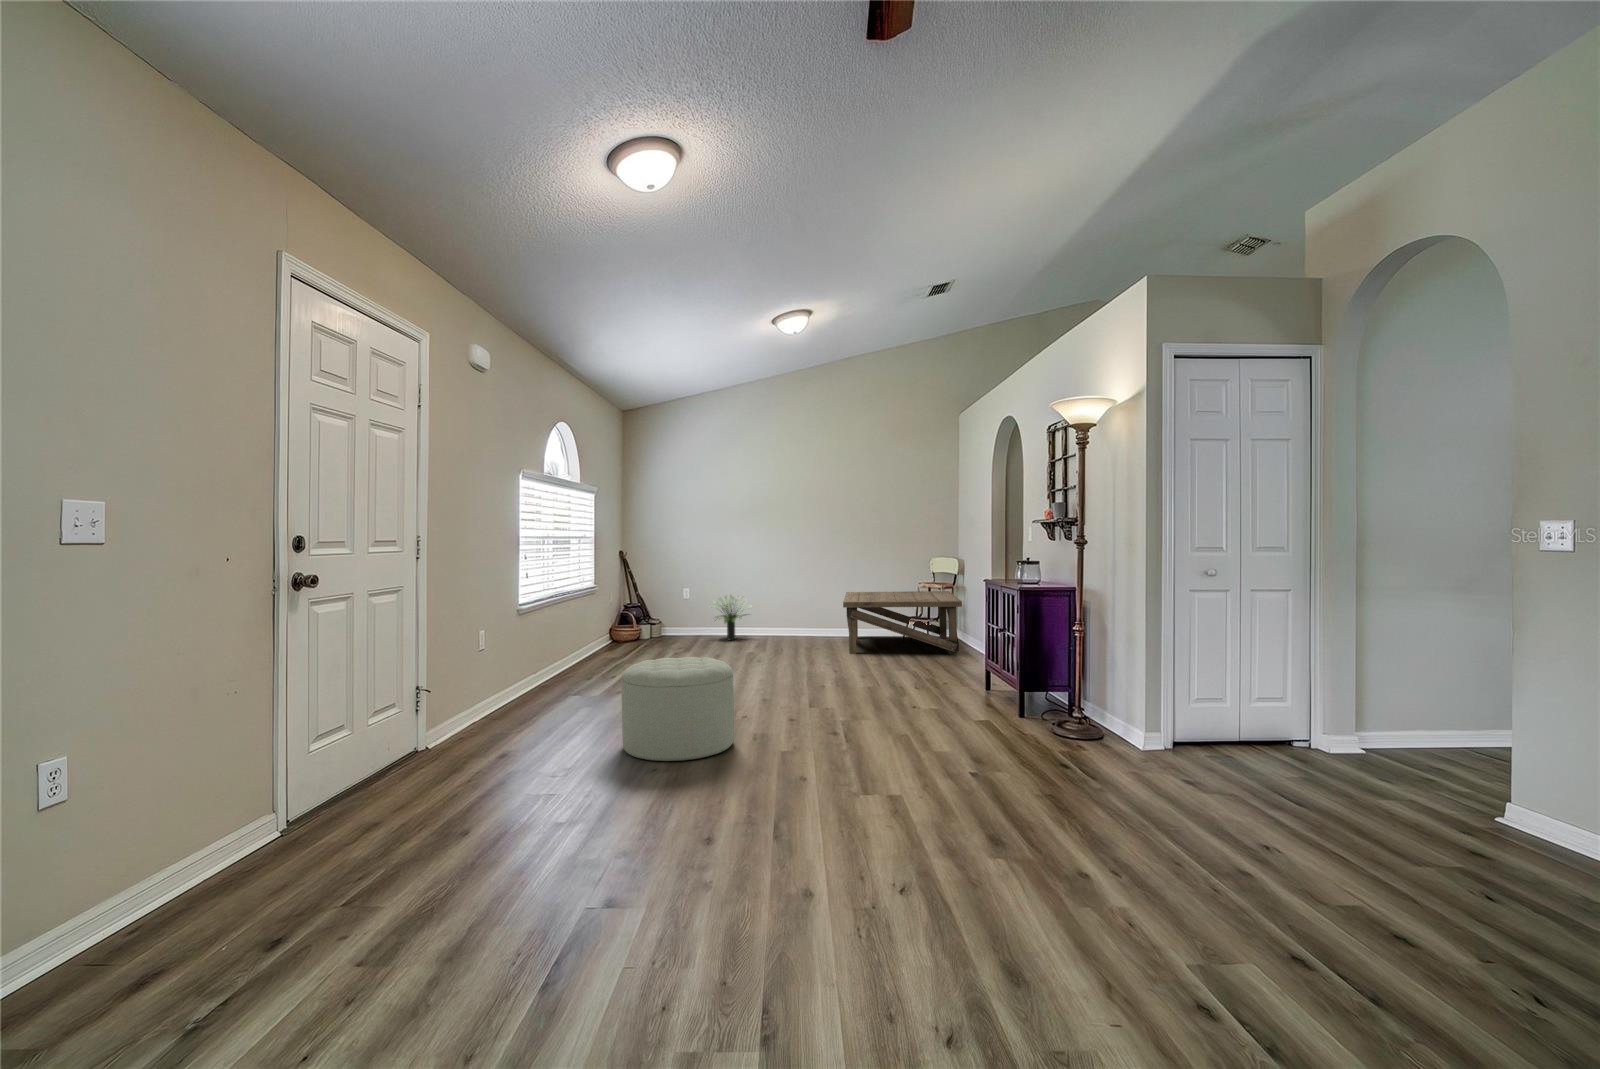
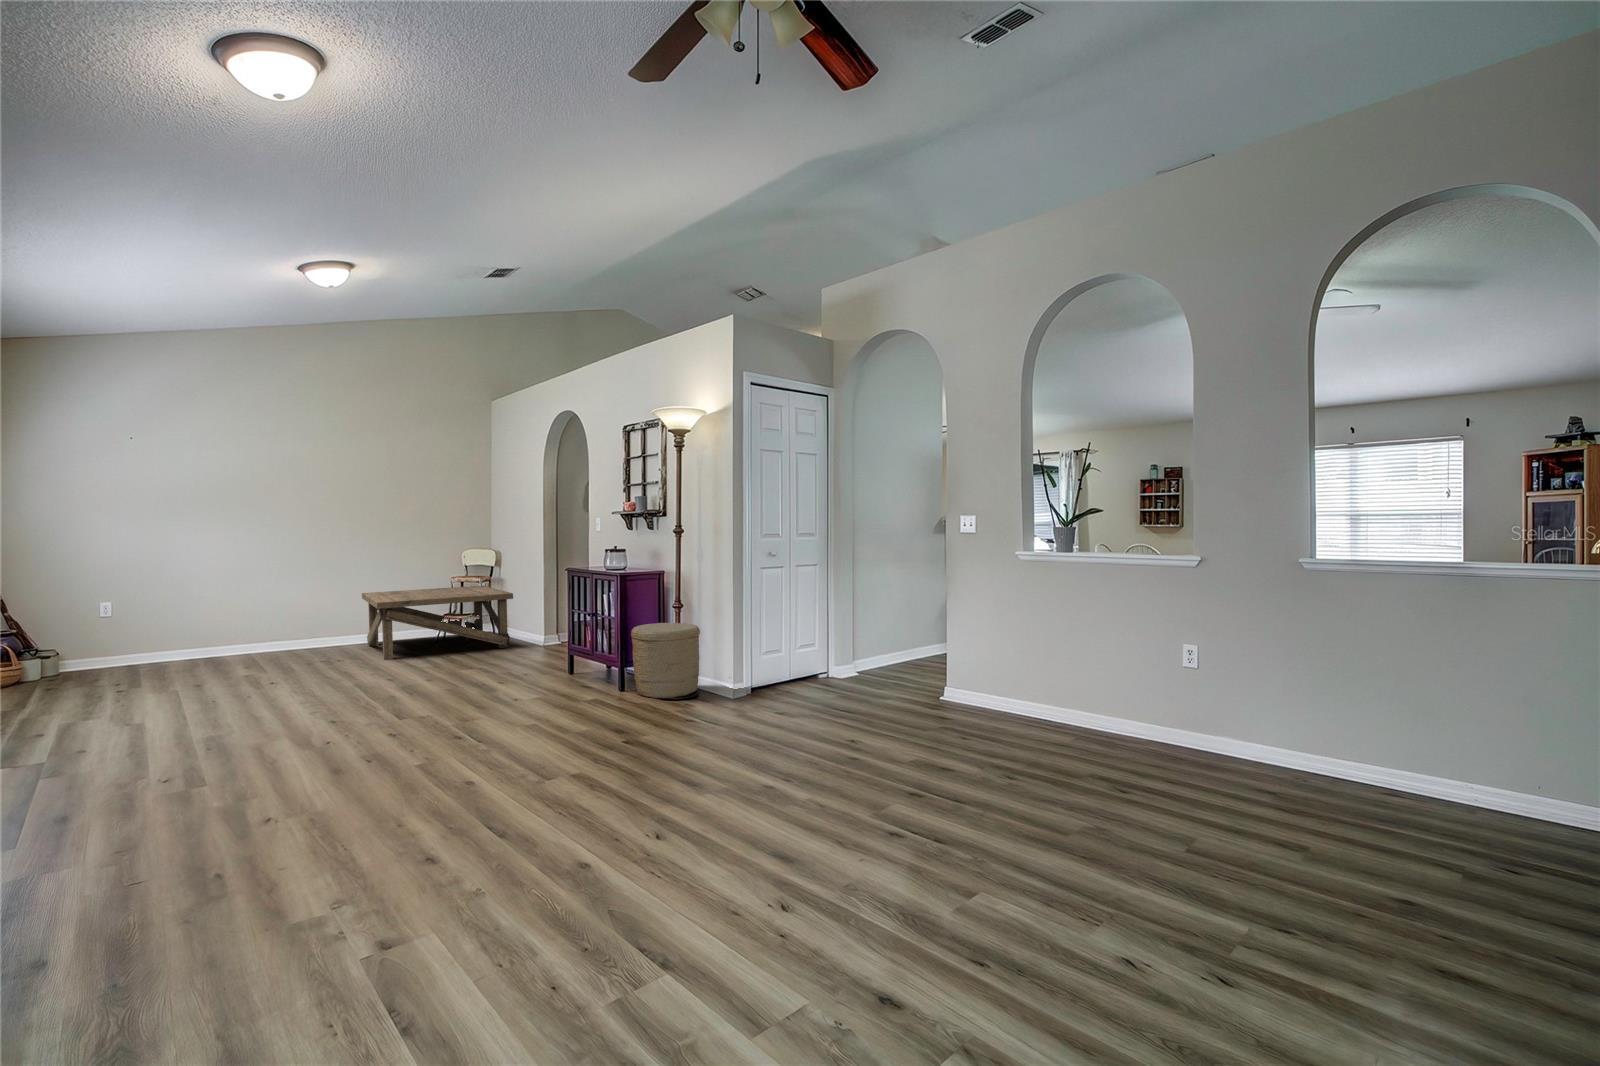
potted plant: present [710,594,752,640] -> none [161,603,231,664]
woven basket: none [1028,648,1110,736] -> present [631,623,700,698]
ottoman: present [621,657,734,761] -> none [177,669,344,804]

